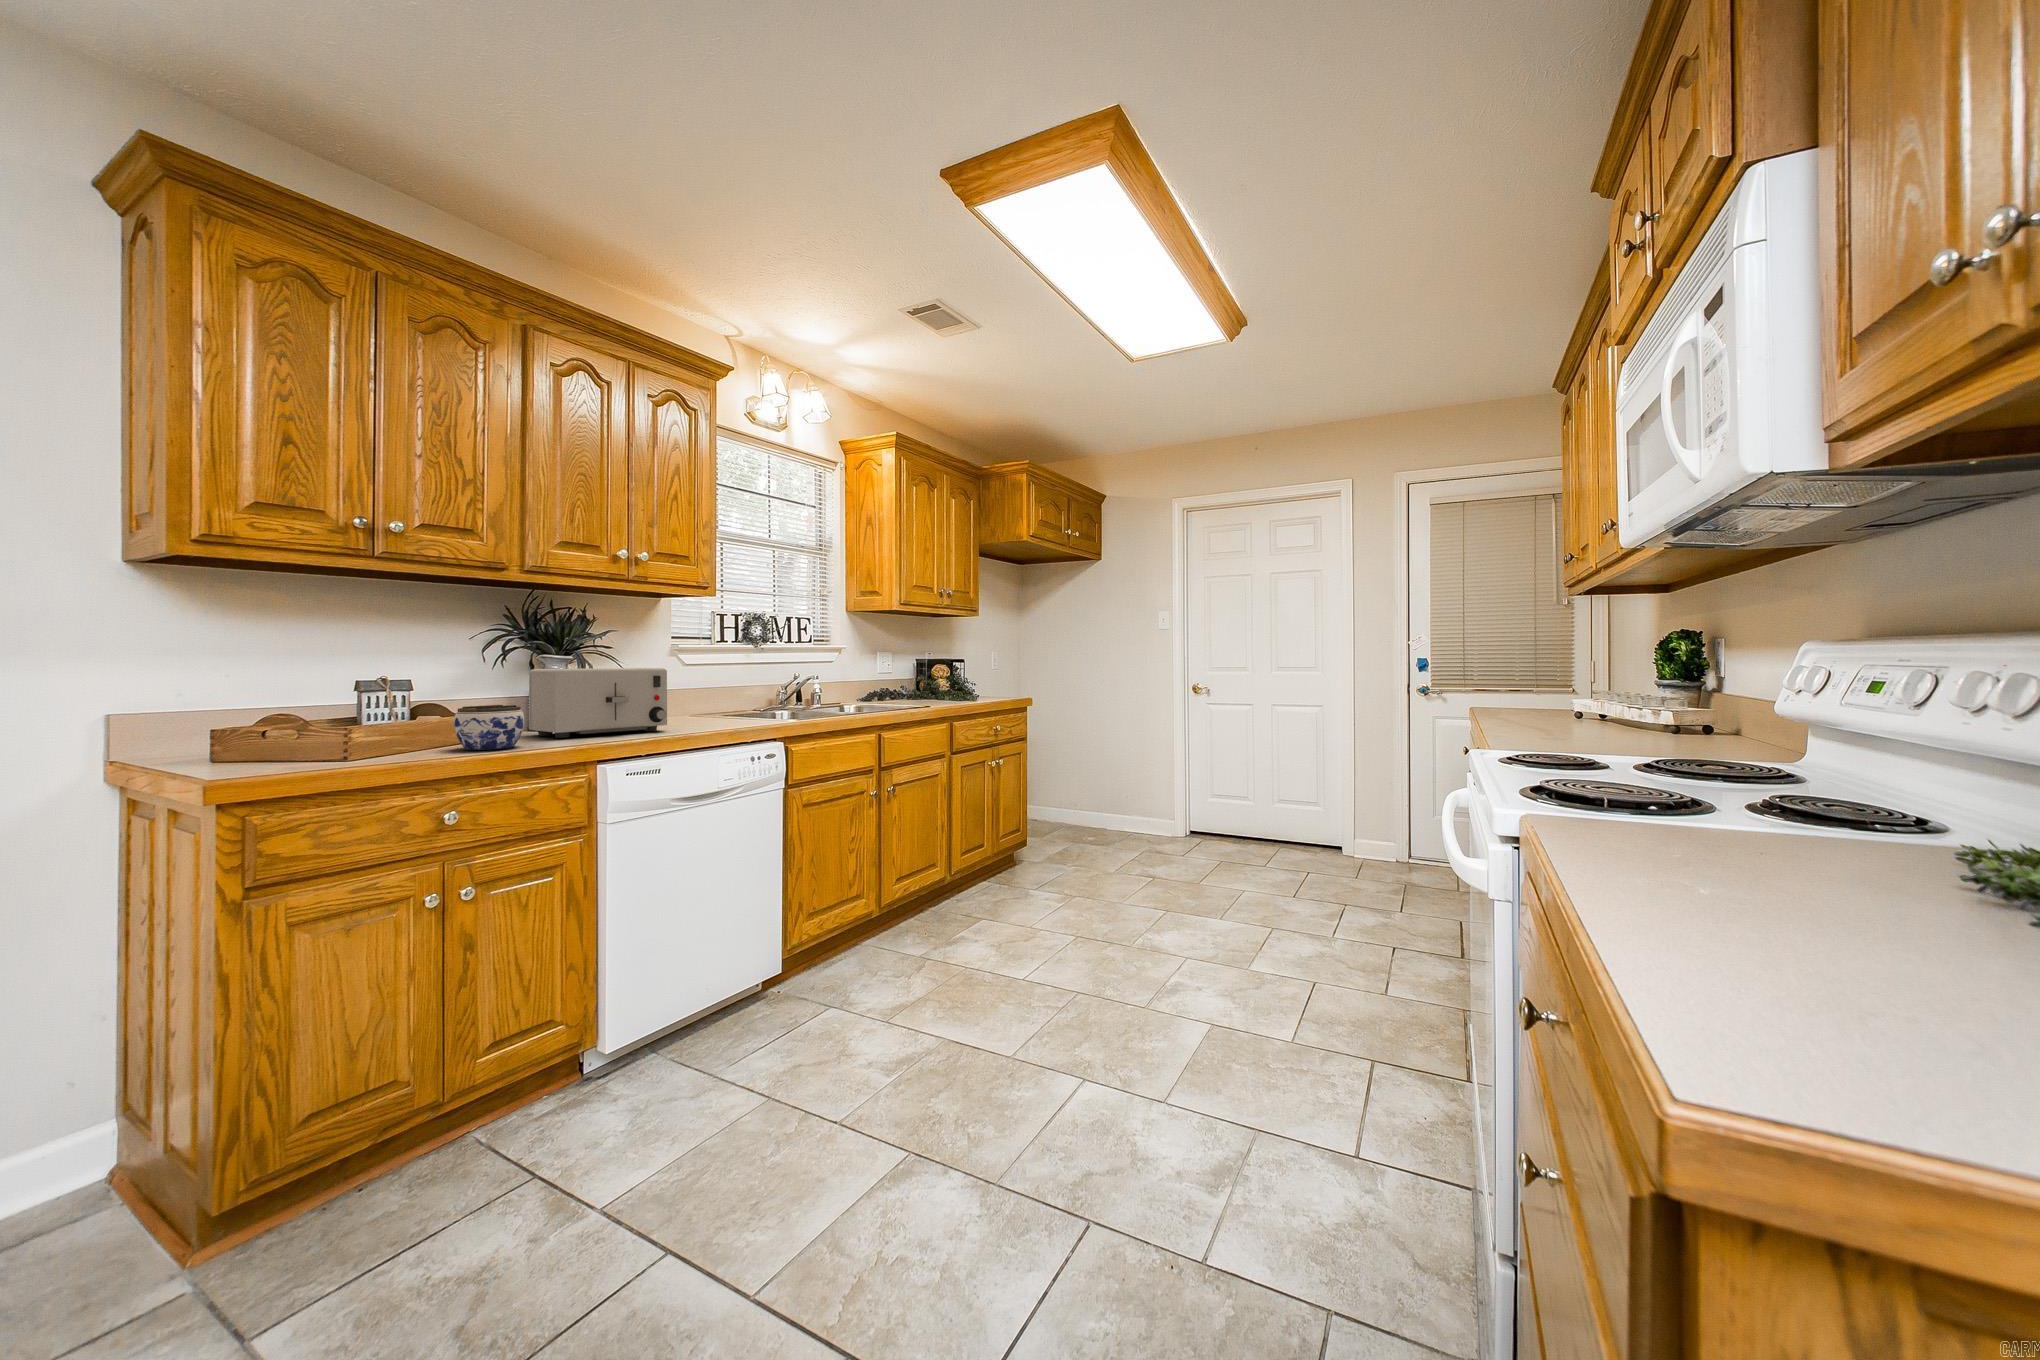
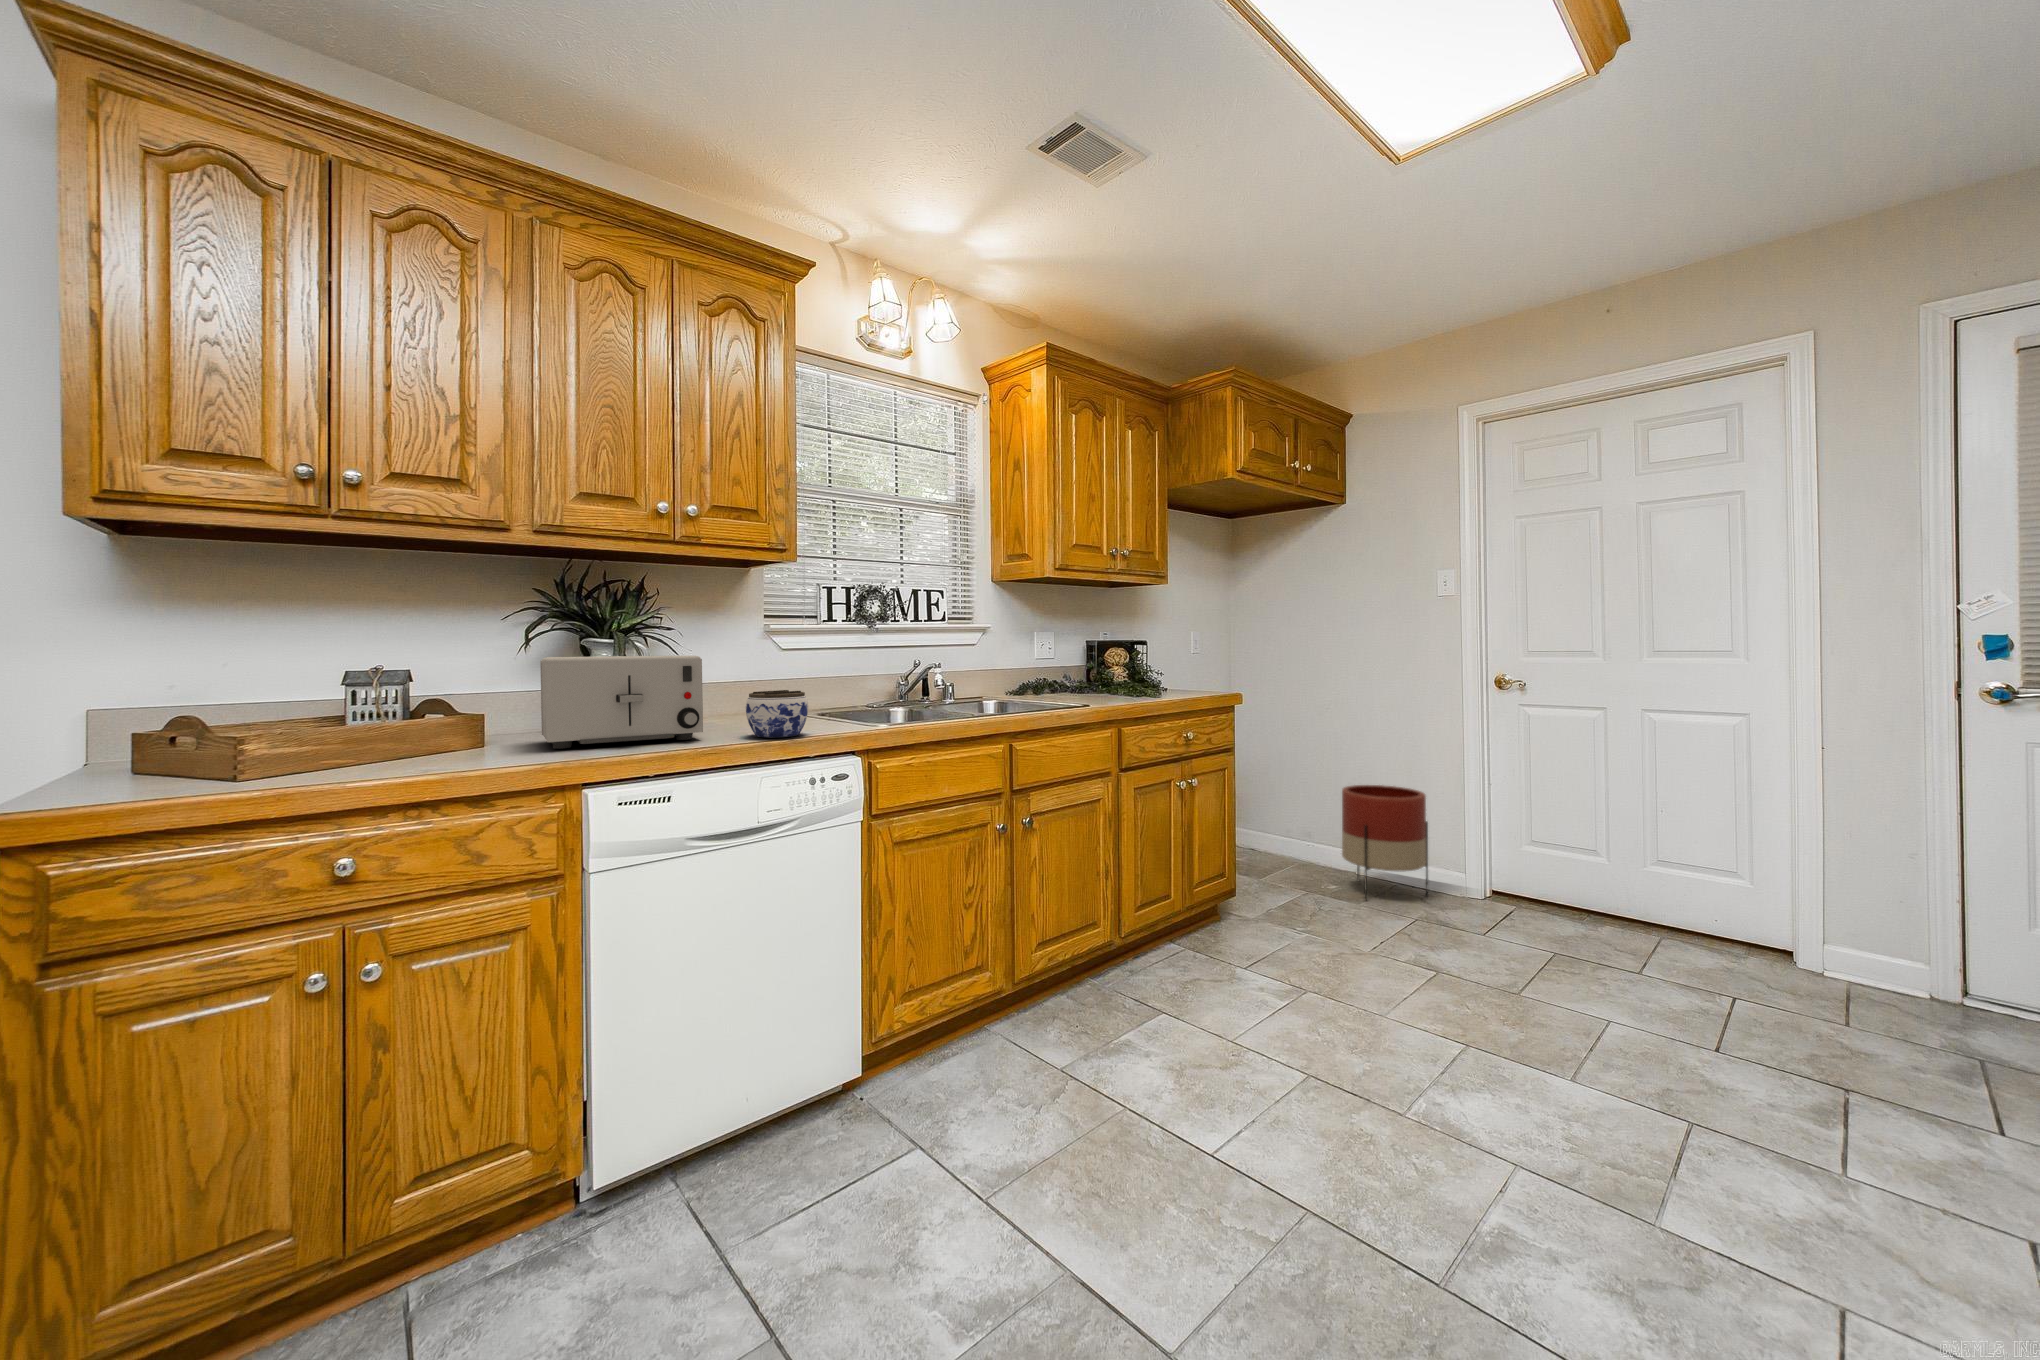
jar: present [454,705,524,750] -> present [746,690,808,738]
planter: none [1101,765,1156,847] -> present [1342,785,1428,900]

